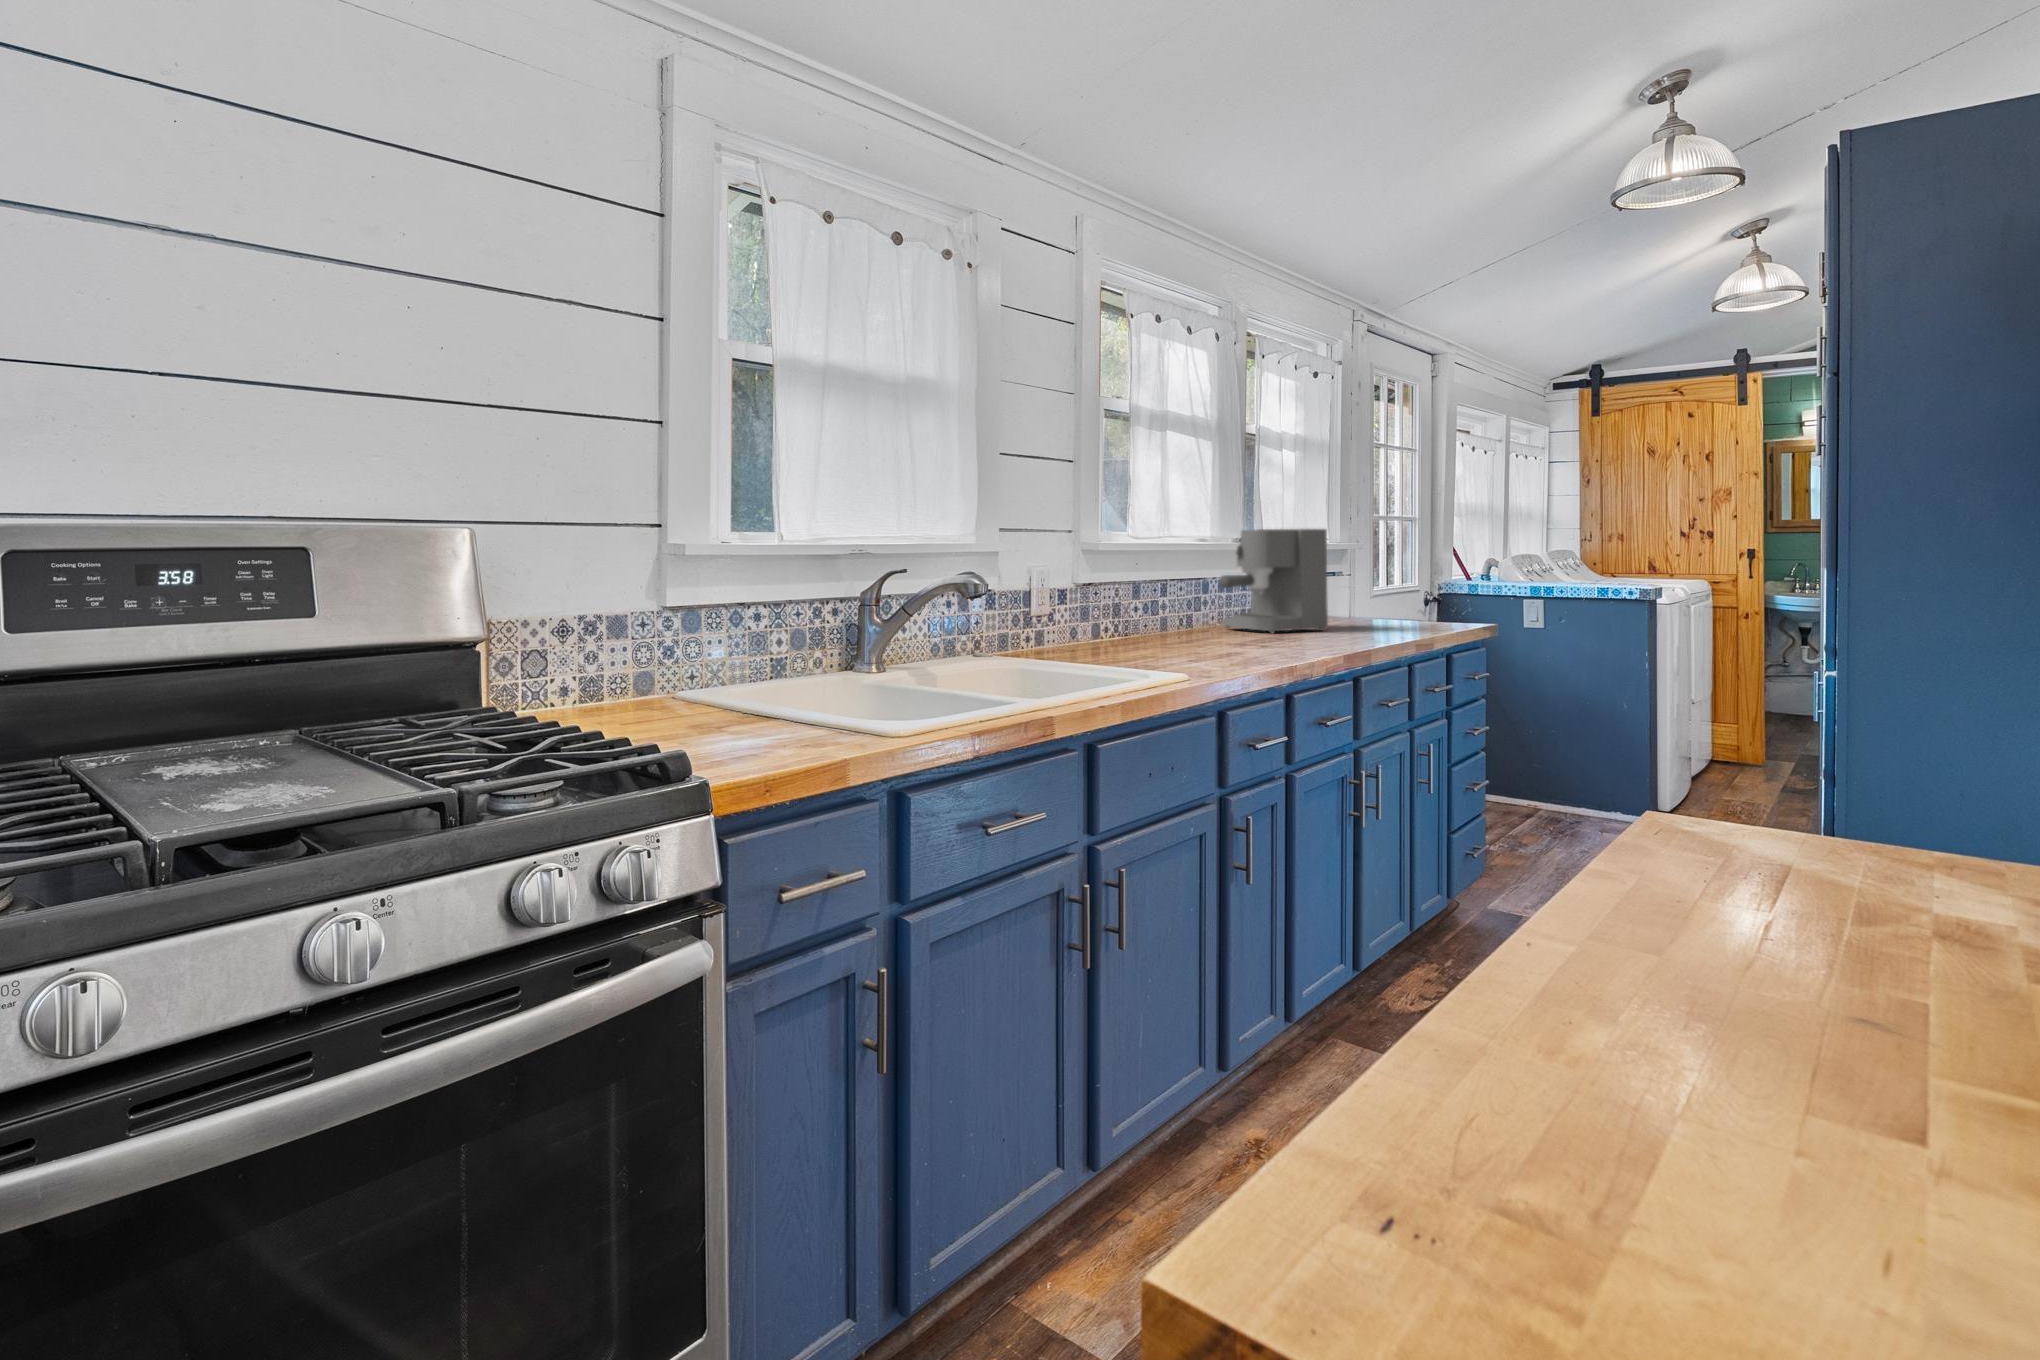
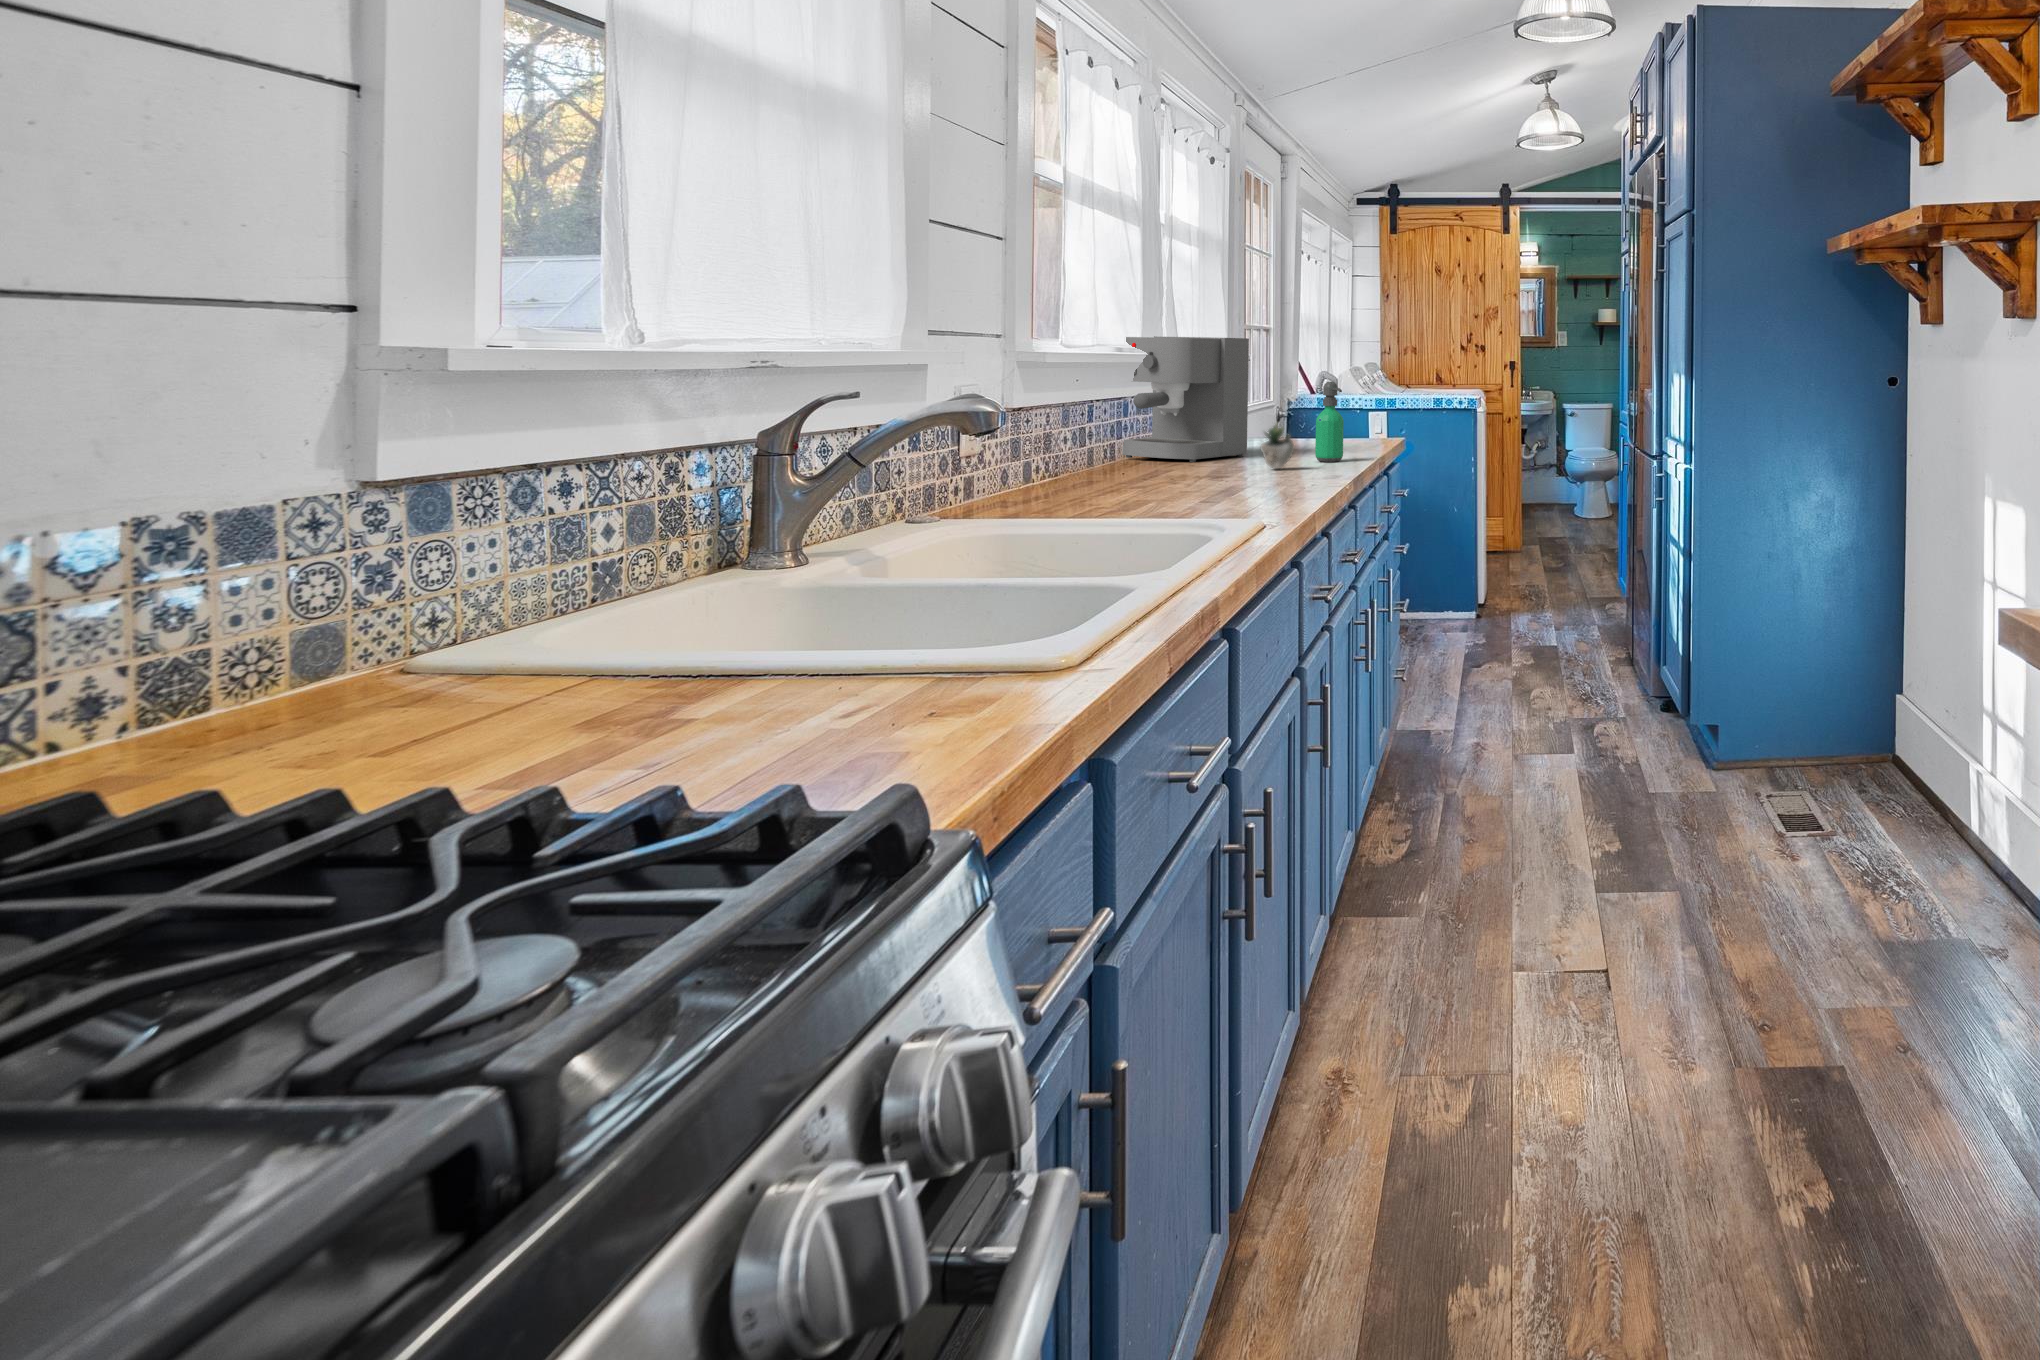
soap dispenser: none [1376,566,1403,638] -> present [1315,382,1344,462]
succulent plant: none [1310,598,1360,641] -> present [1261,424,1294,469]

